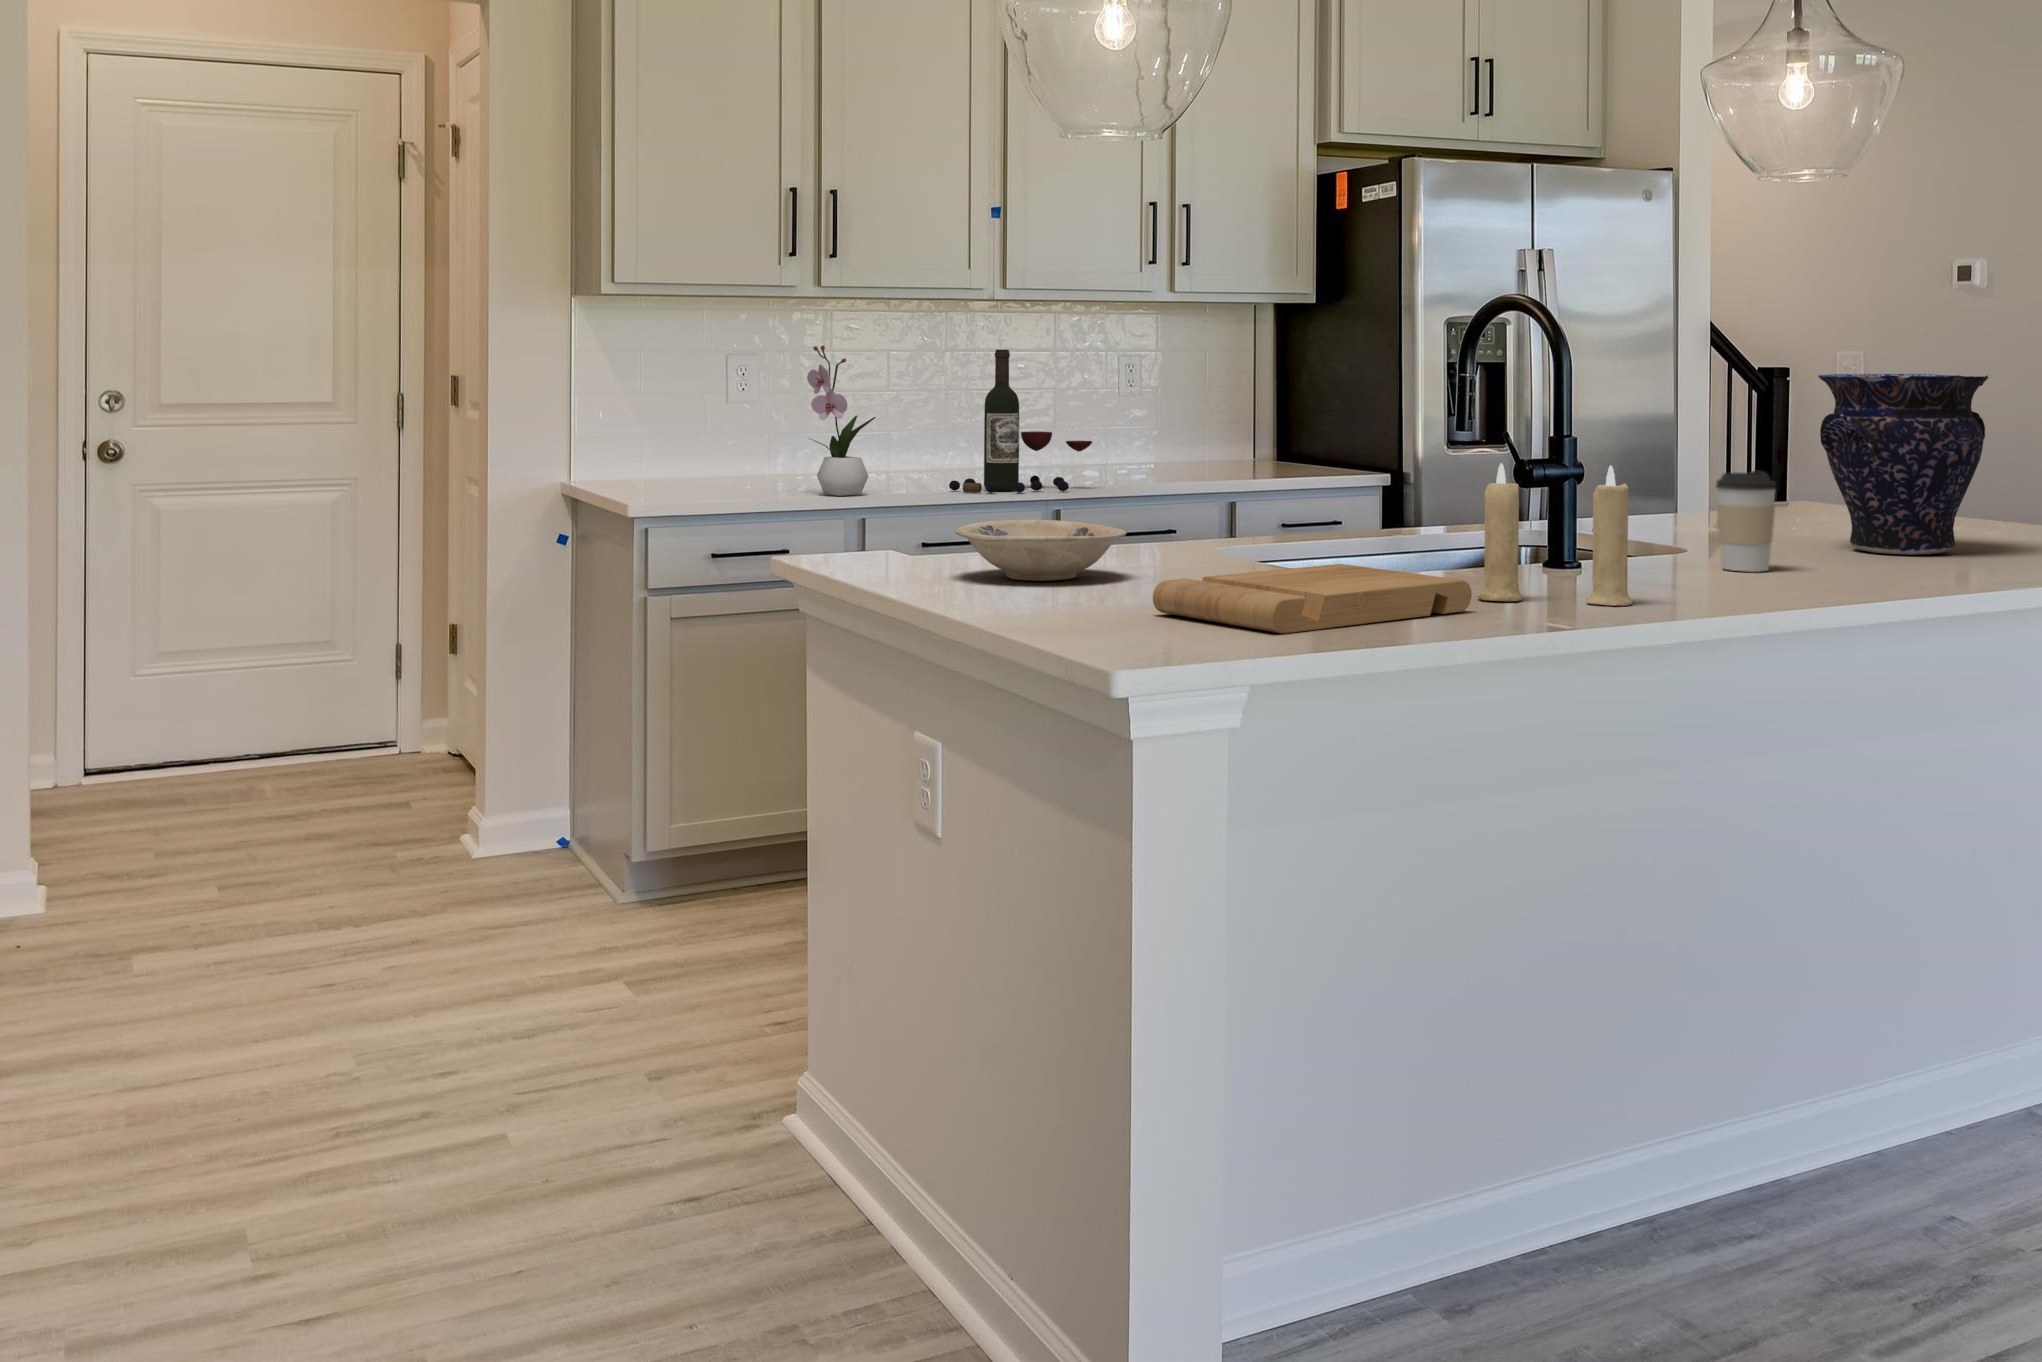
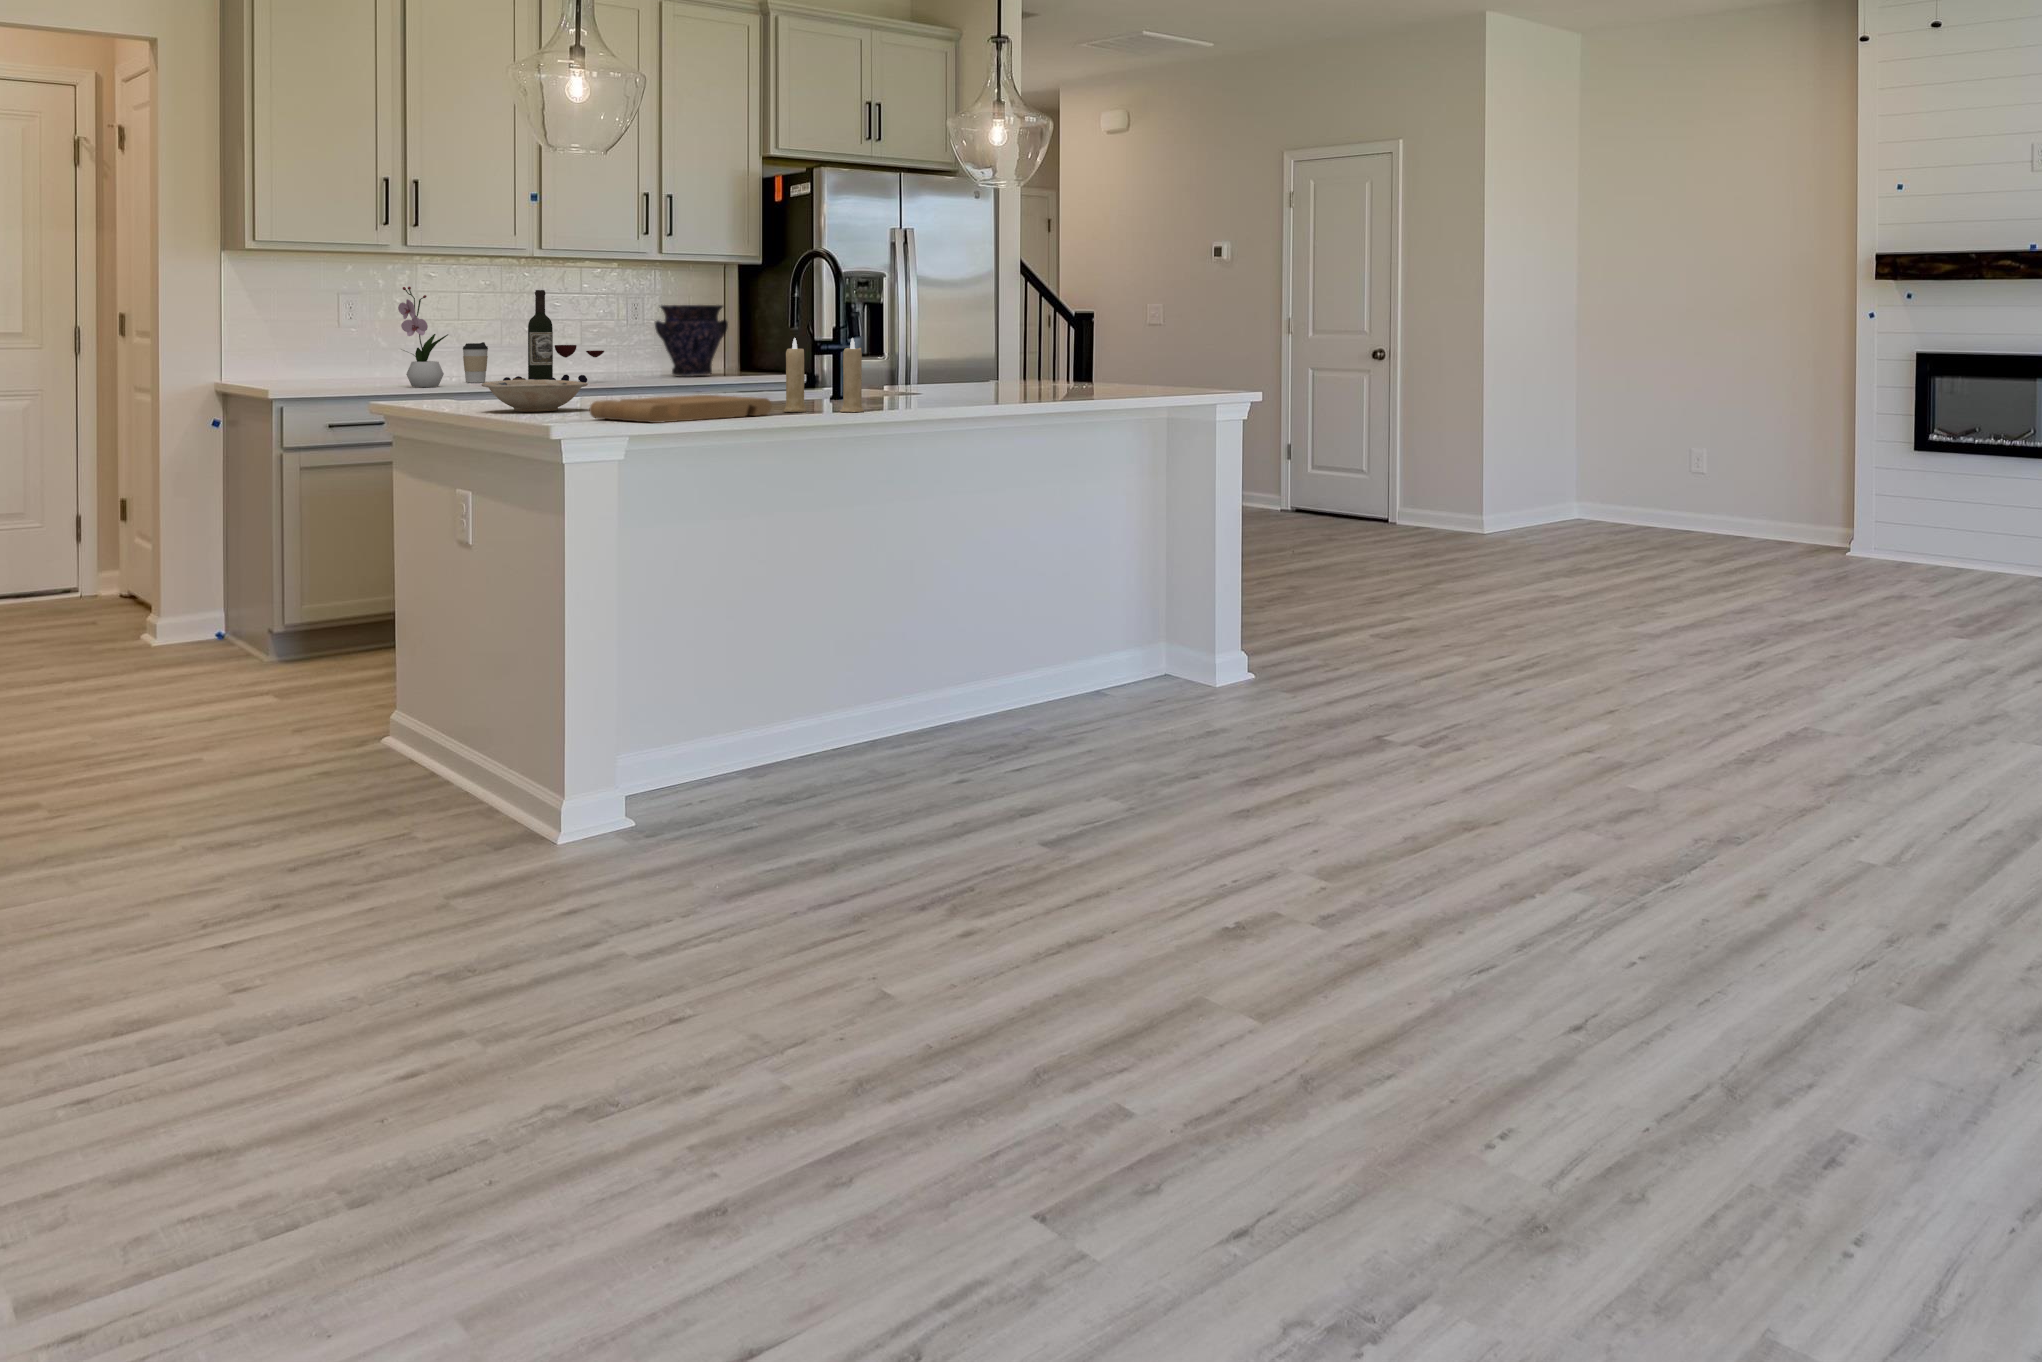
vase: present [1818,374,1988,555] -> present [655,305,728,377]
coffee cup: present [1716,471,1776,572] -> present [463,342,488,383]

